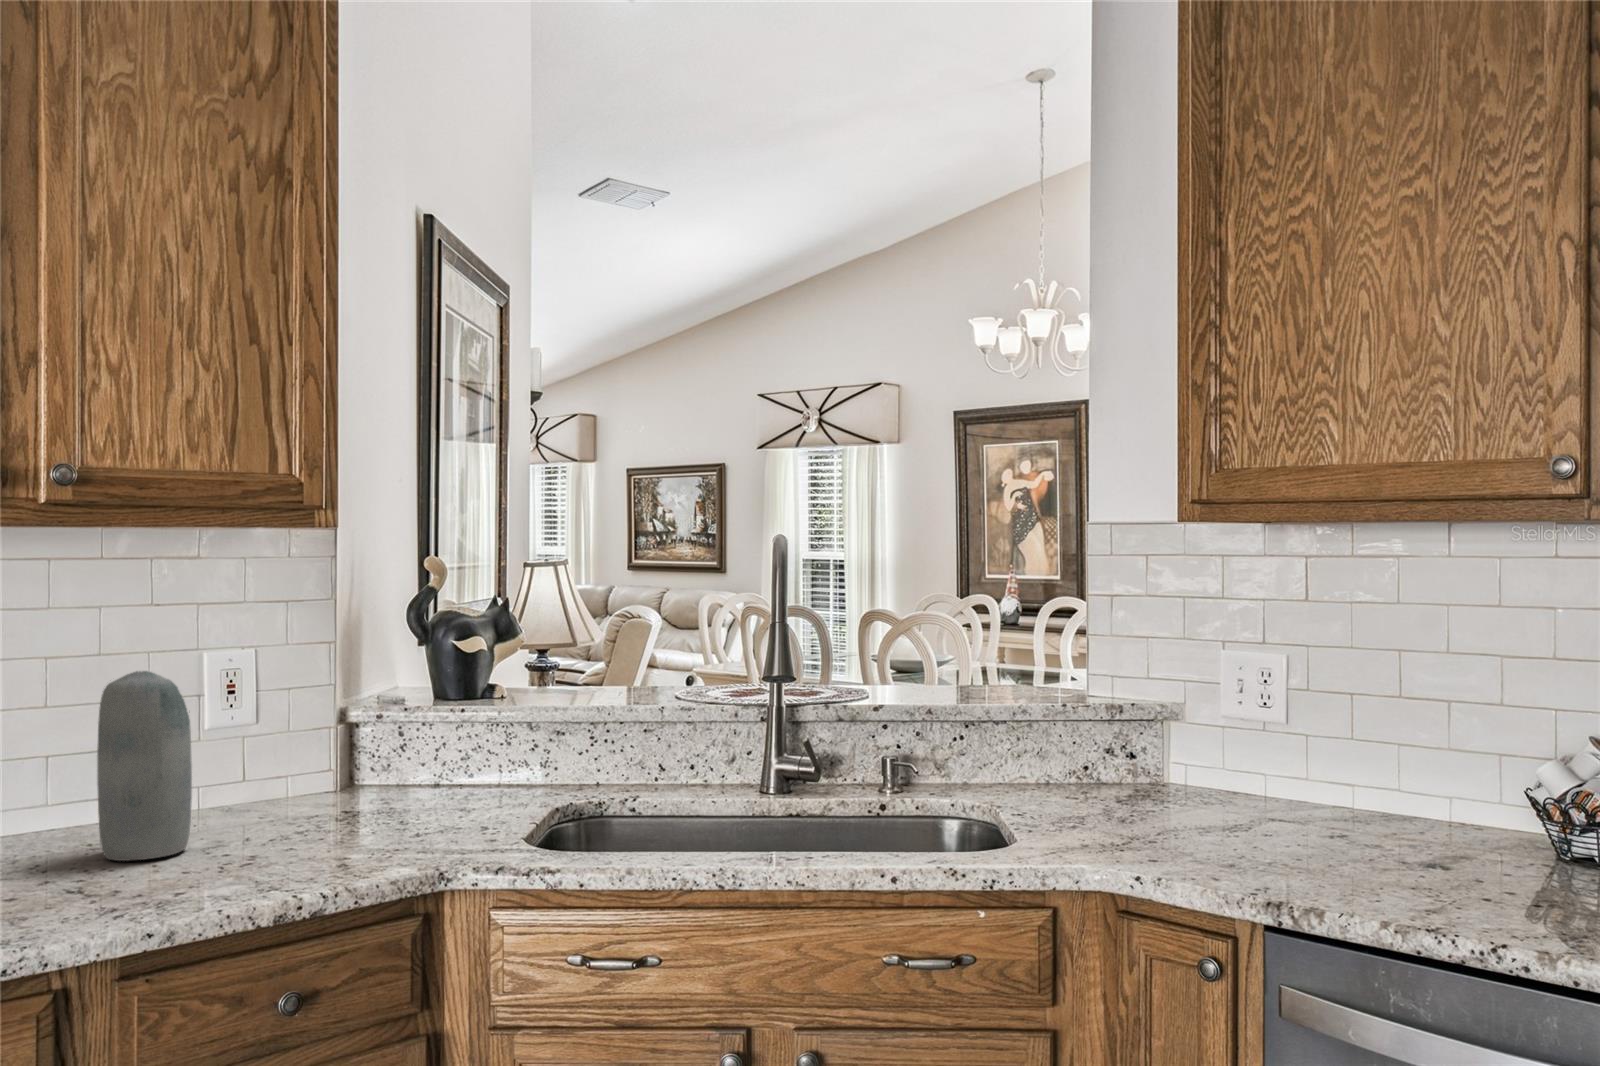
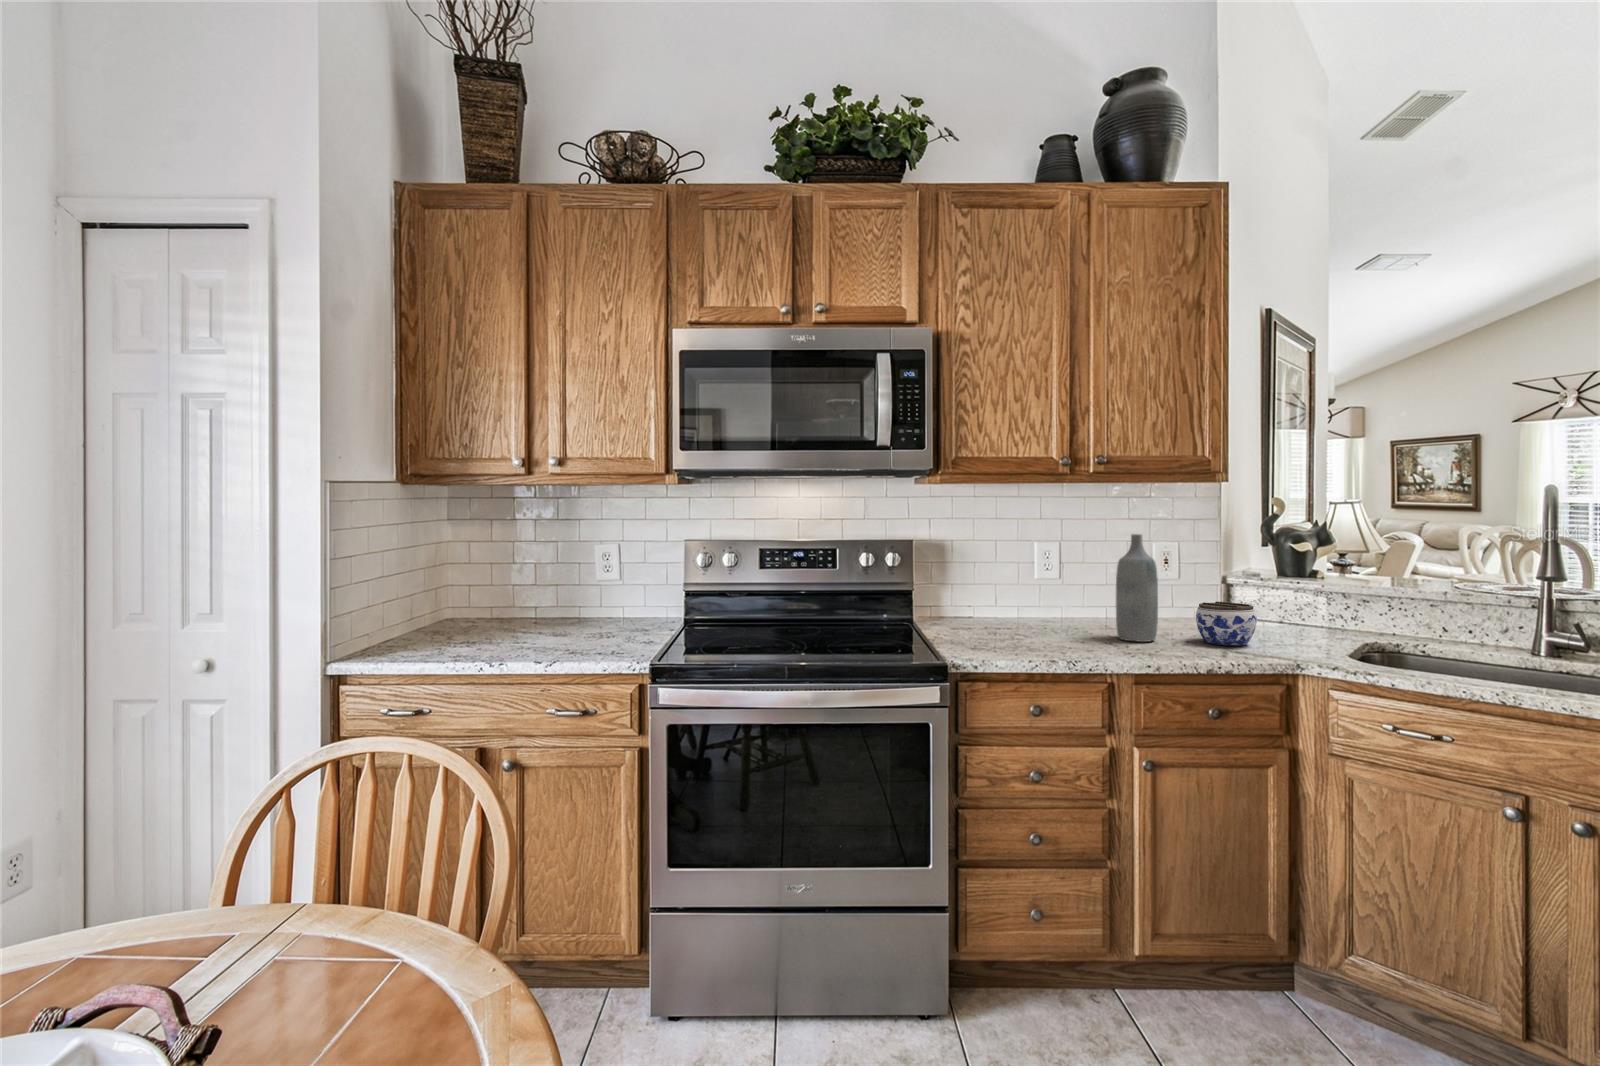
jar: none [272,753,383,841] -> present [1196,602,1257,645]

